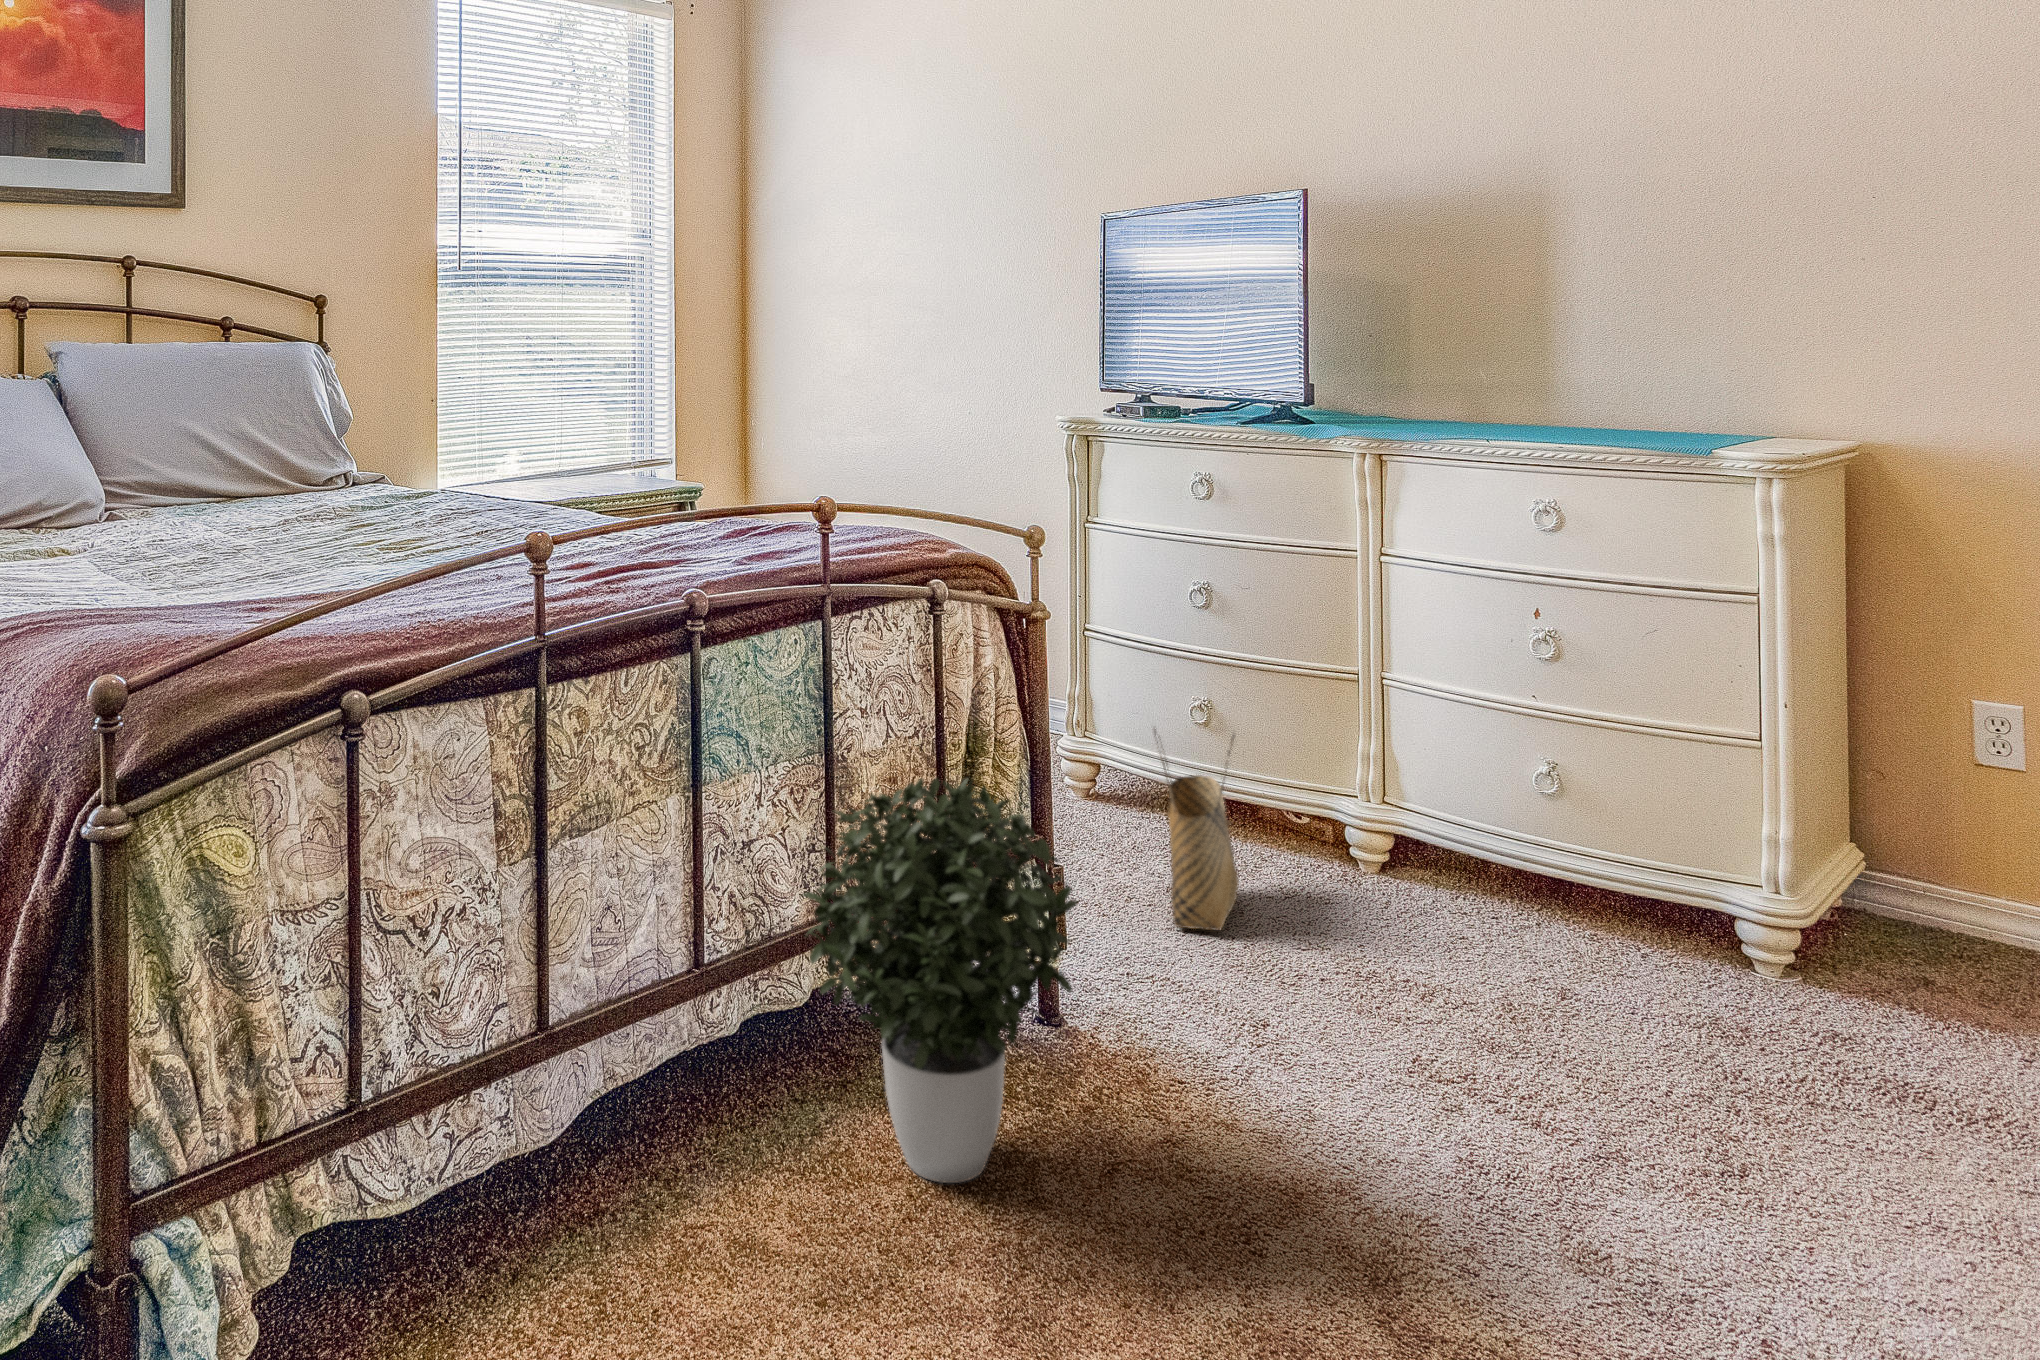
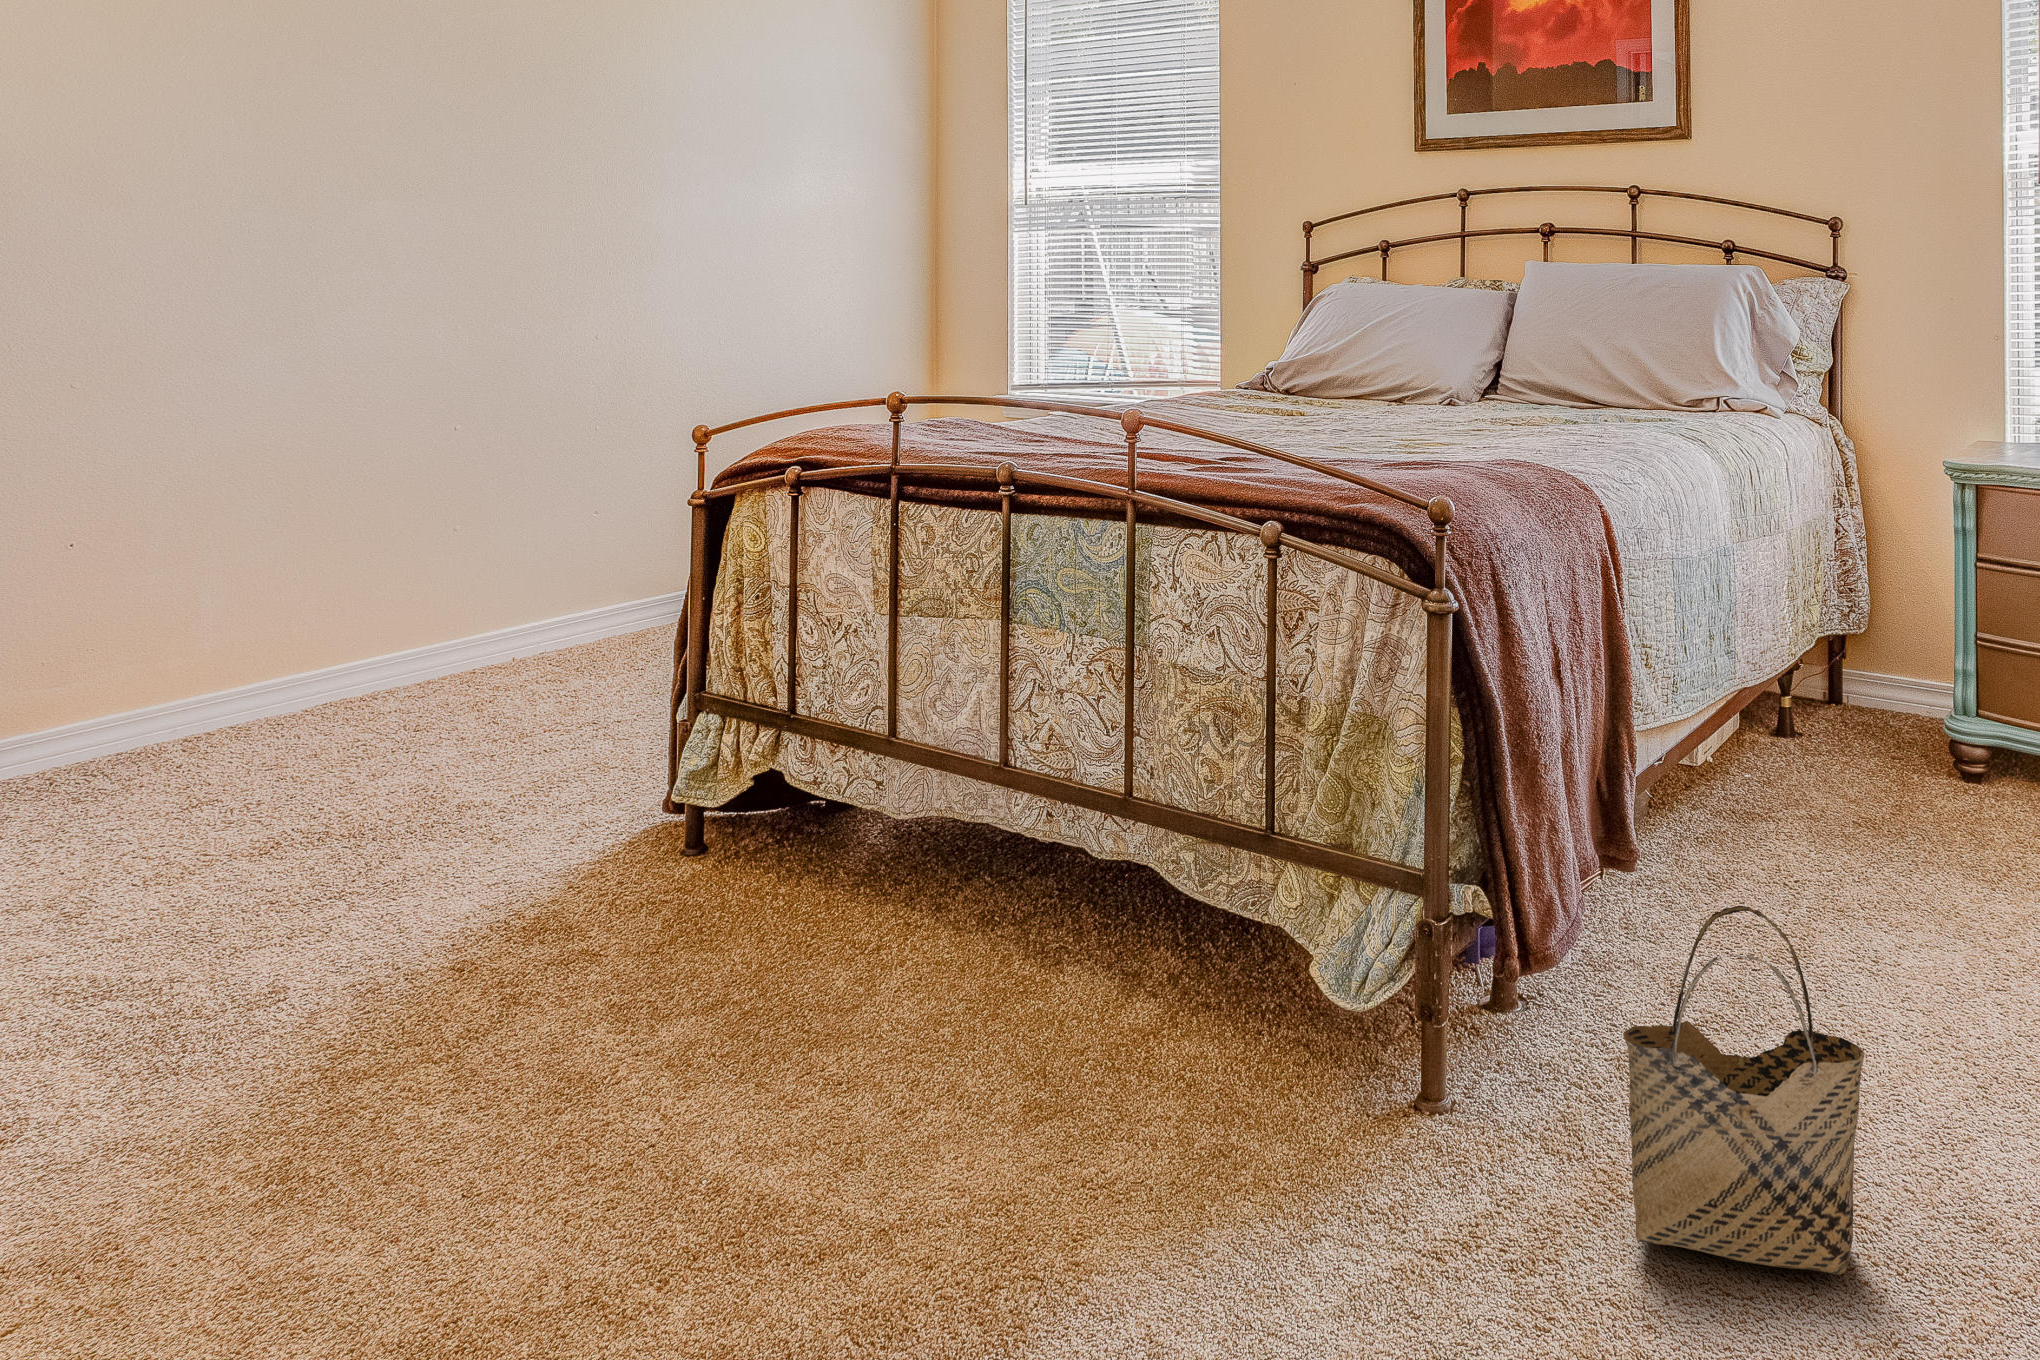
potted plant: present [803,778,1078,1183] -> none [878,675,1147,1057]

